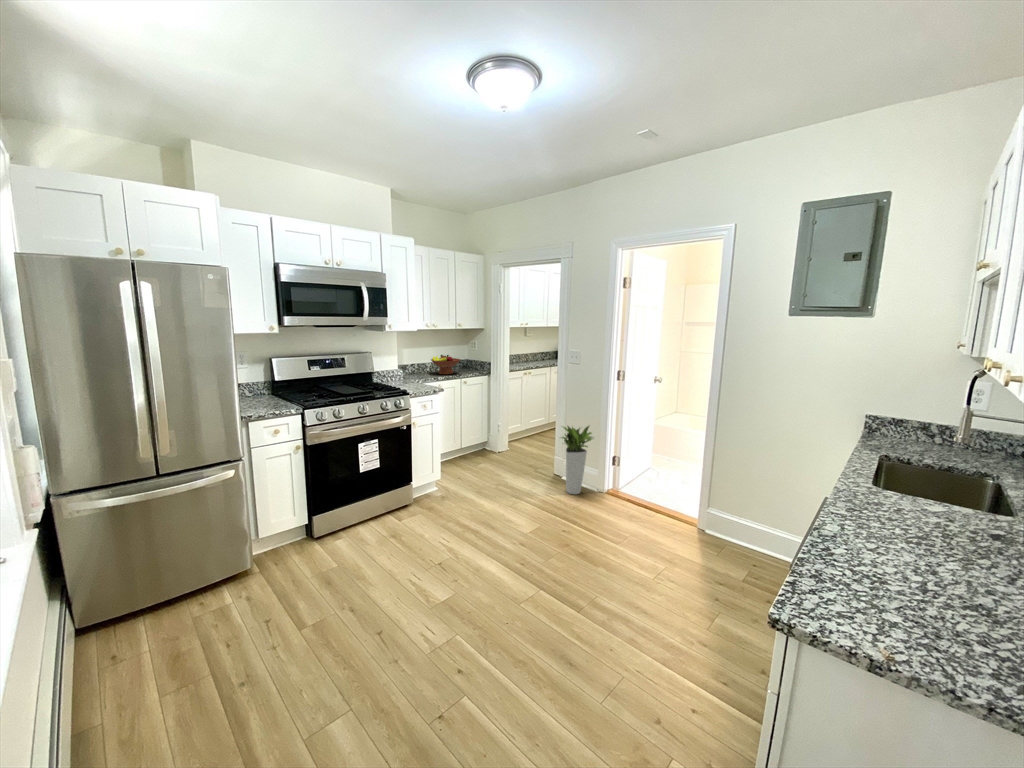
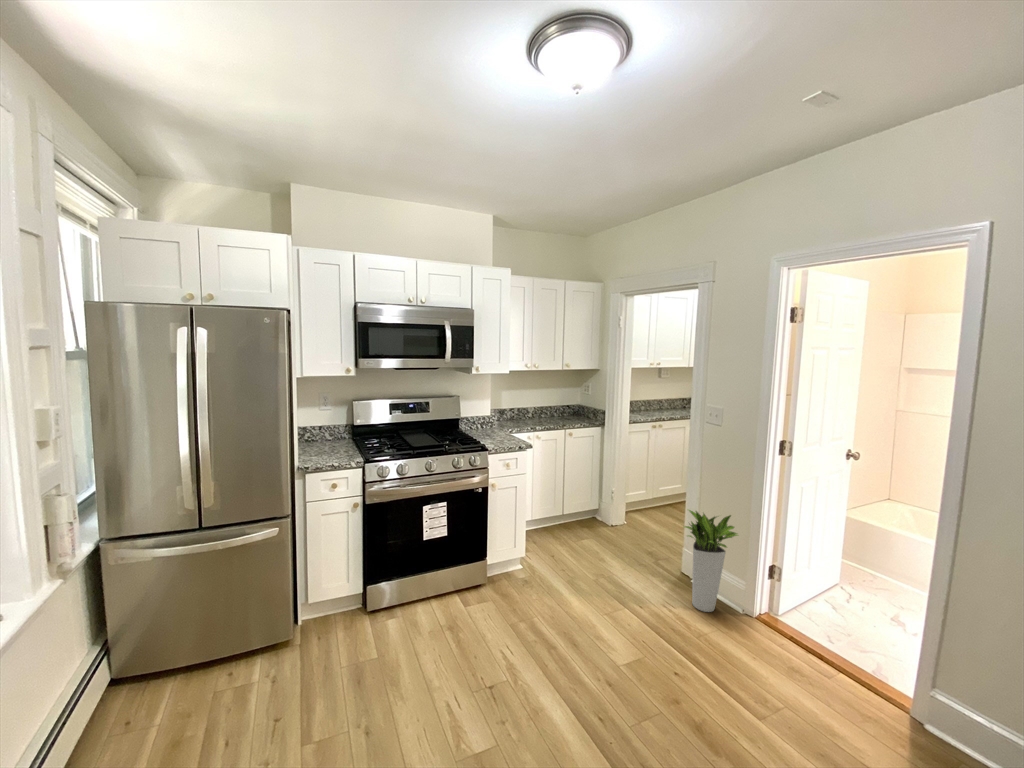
fruit bowl: present [431,355,460,374] -> none [531,400,566,424]

